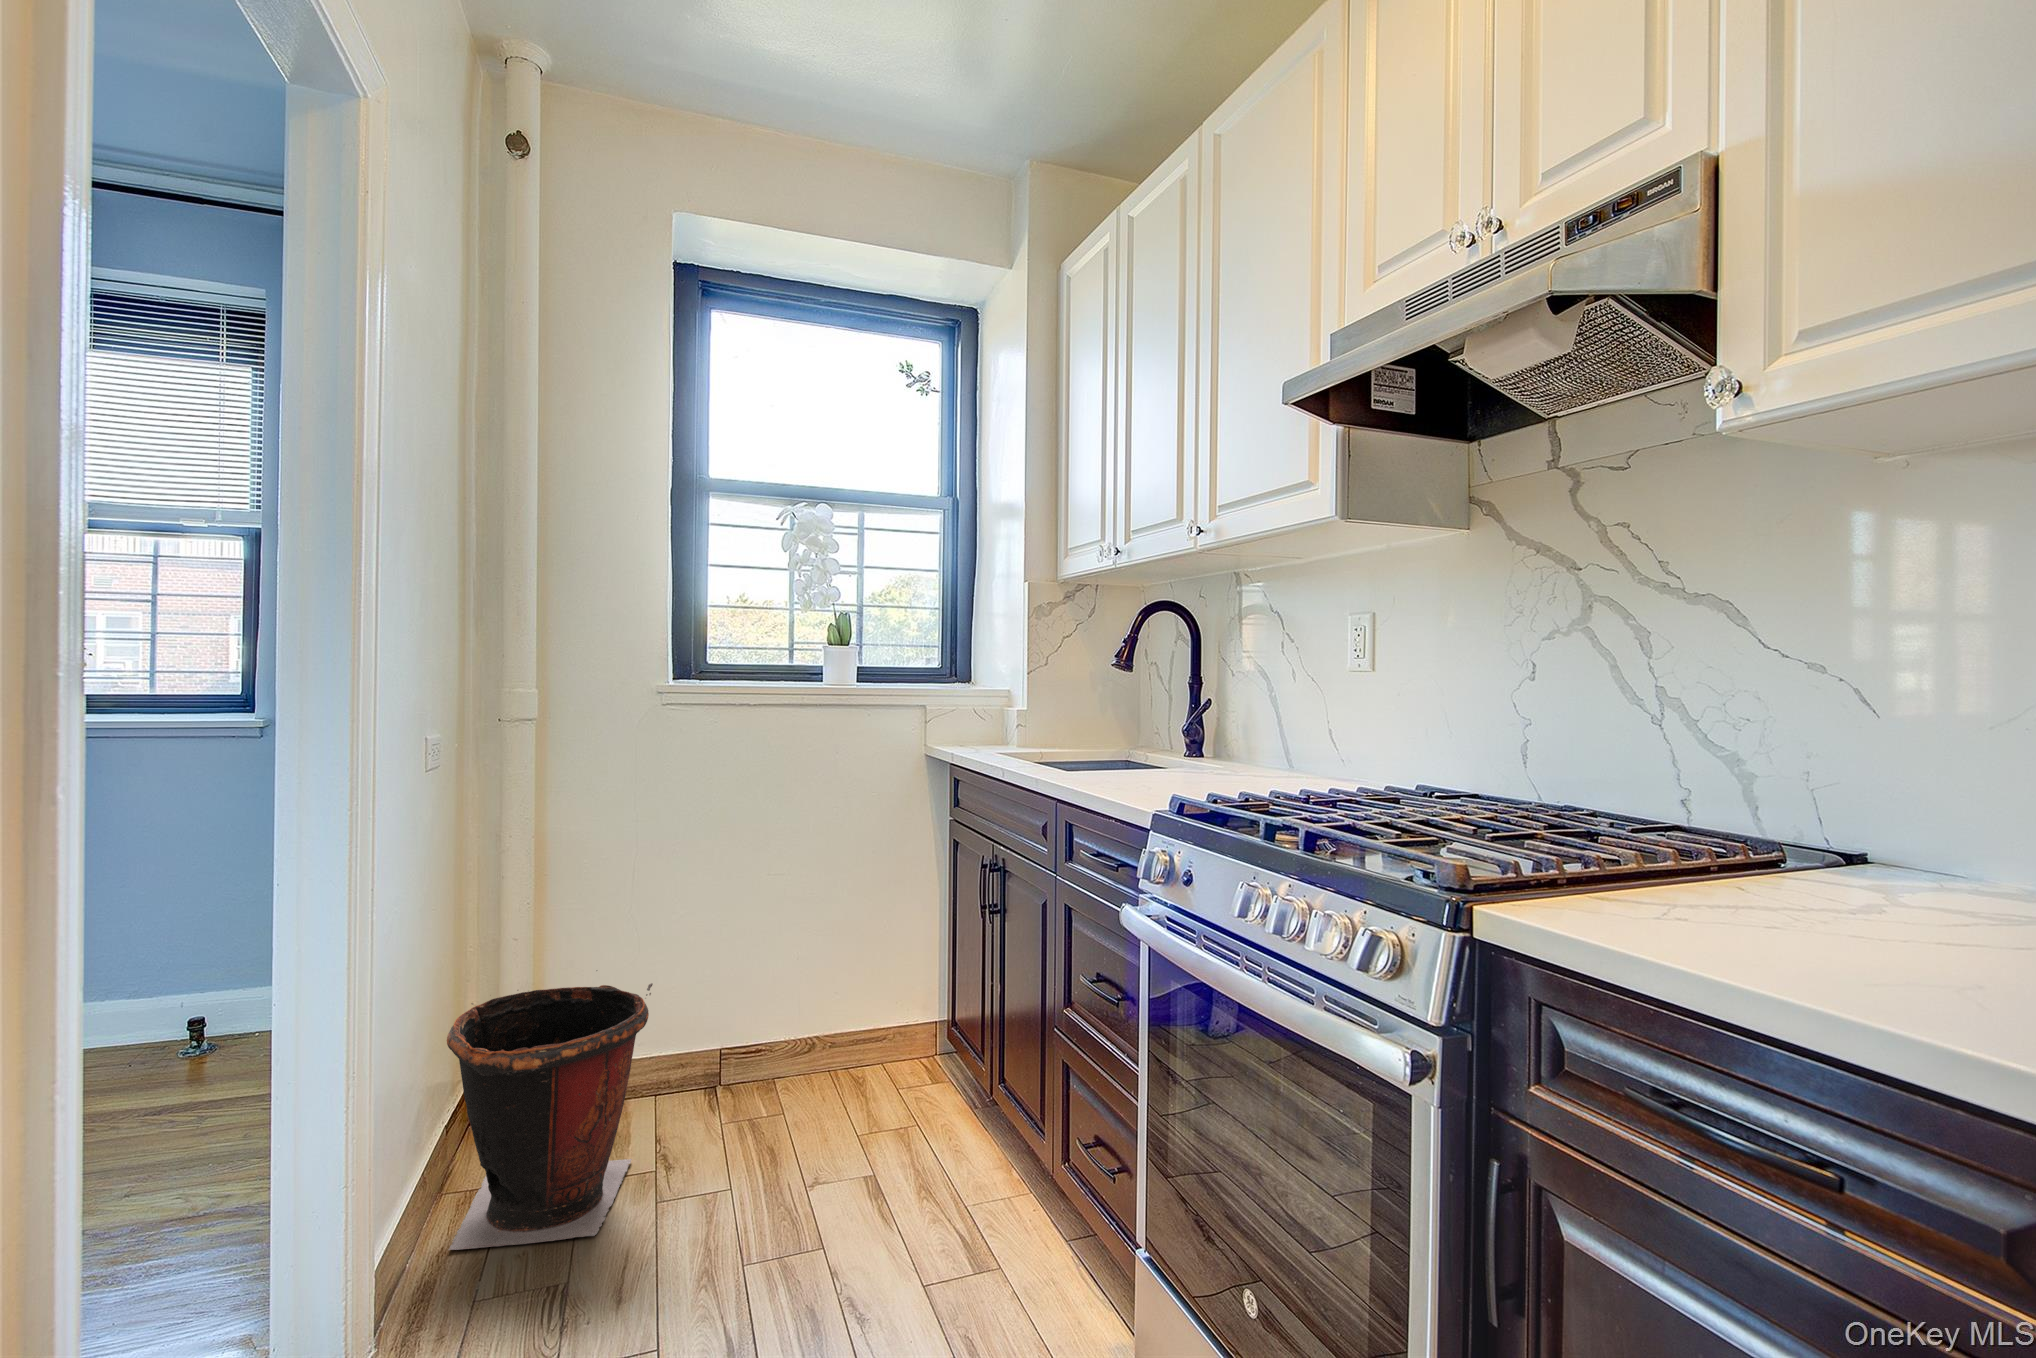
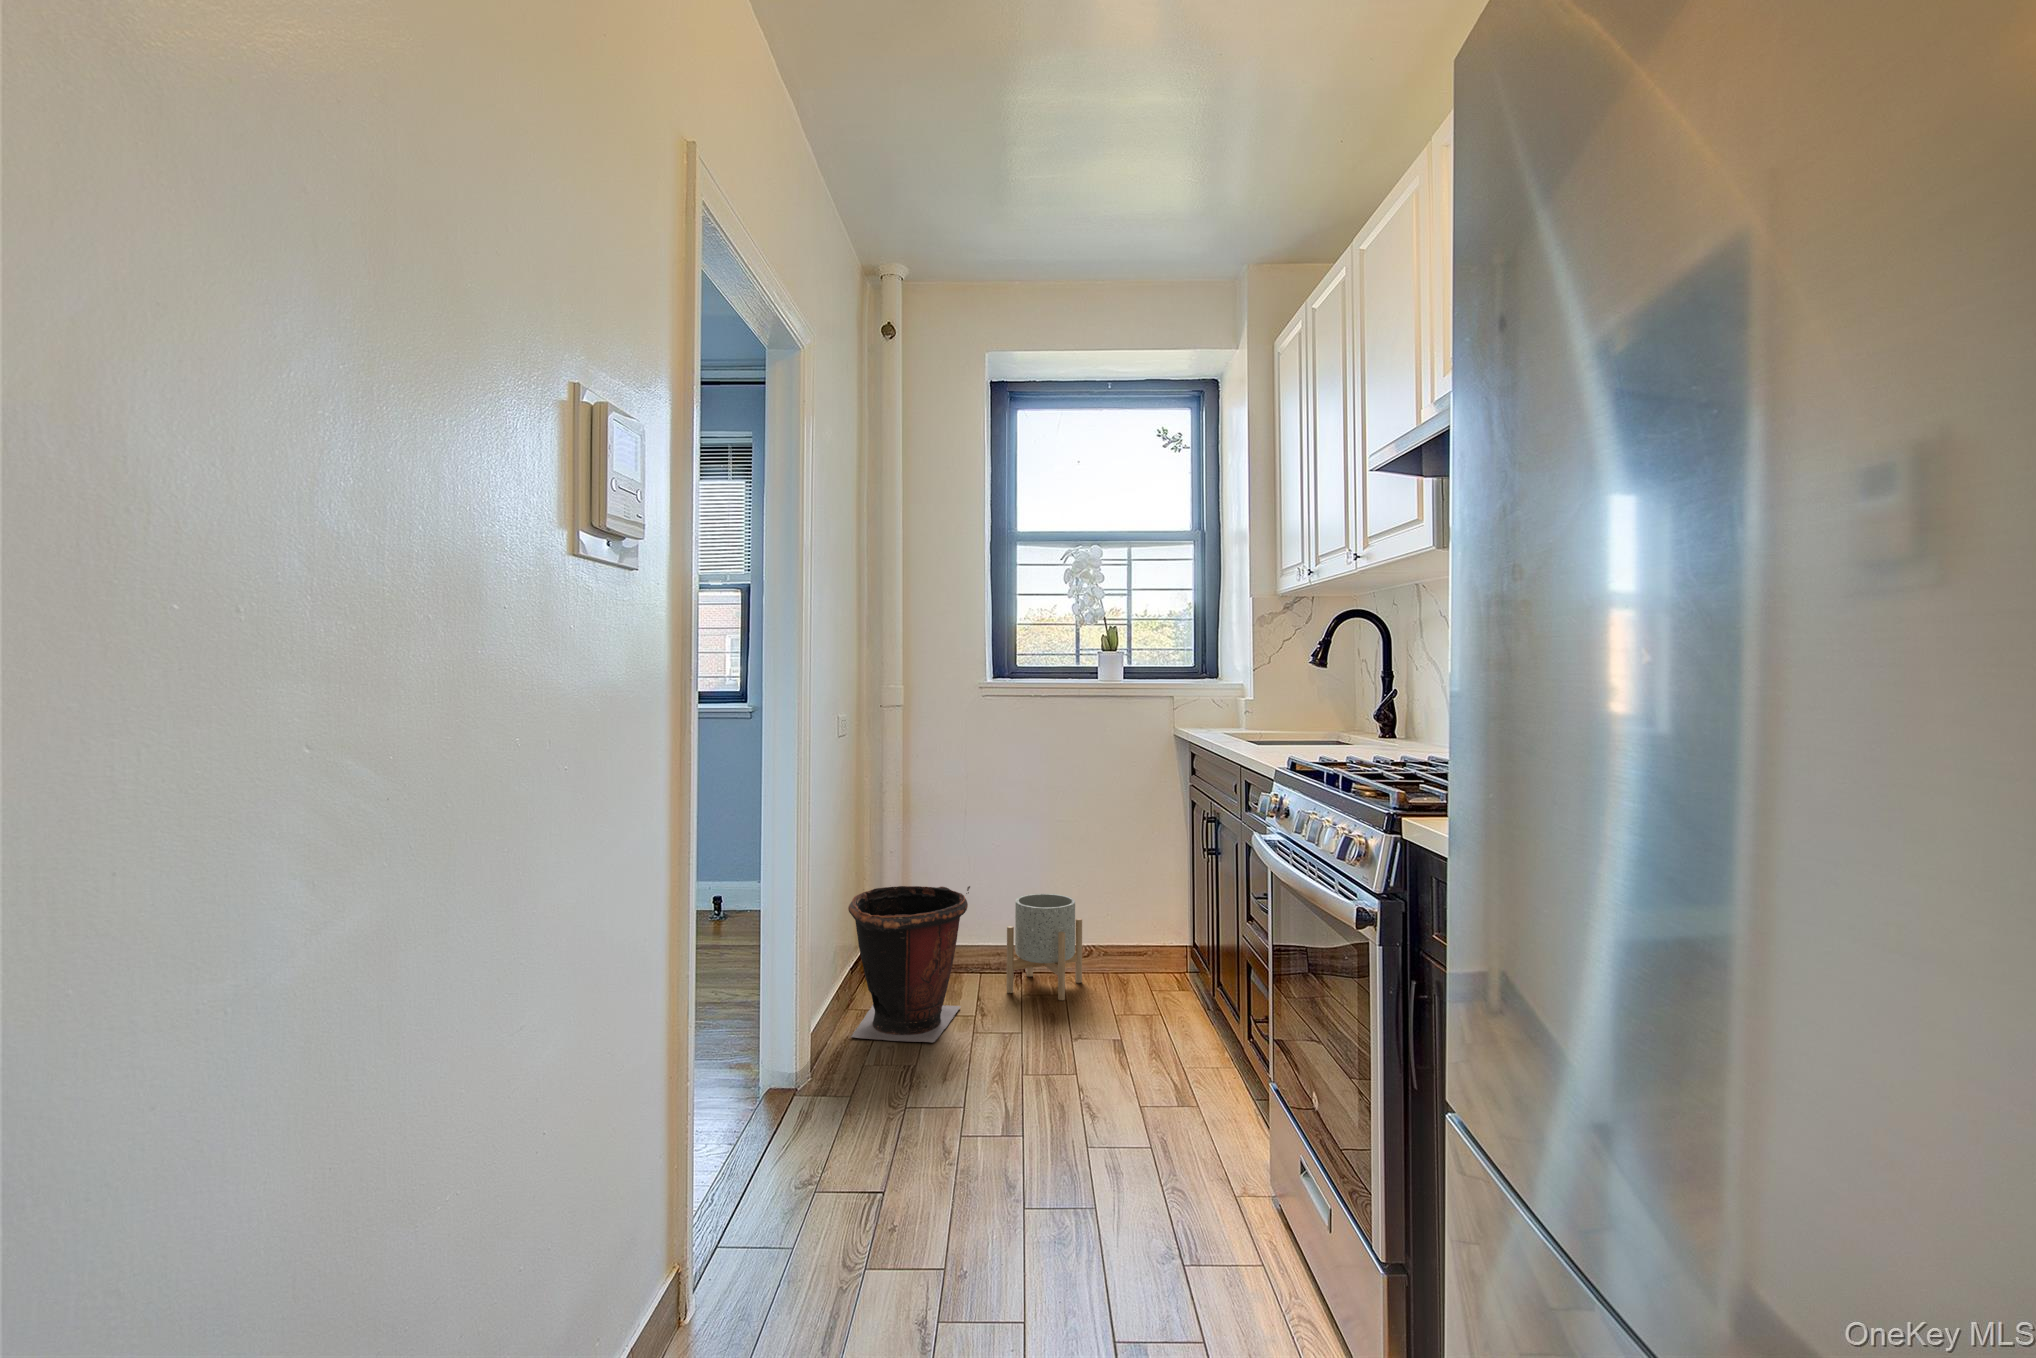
planter: none [698,974,805,1125] -> present [1007,894,1082,1000]

